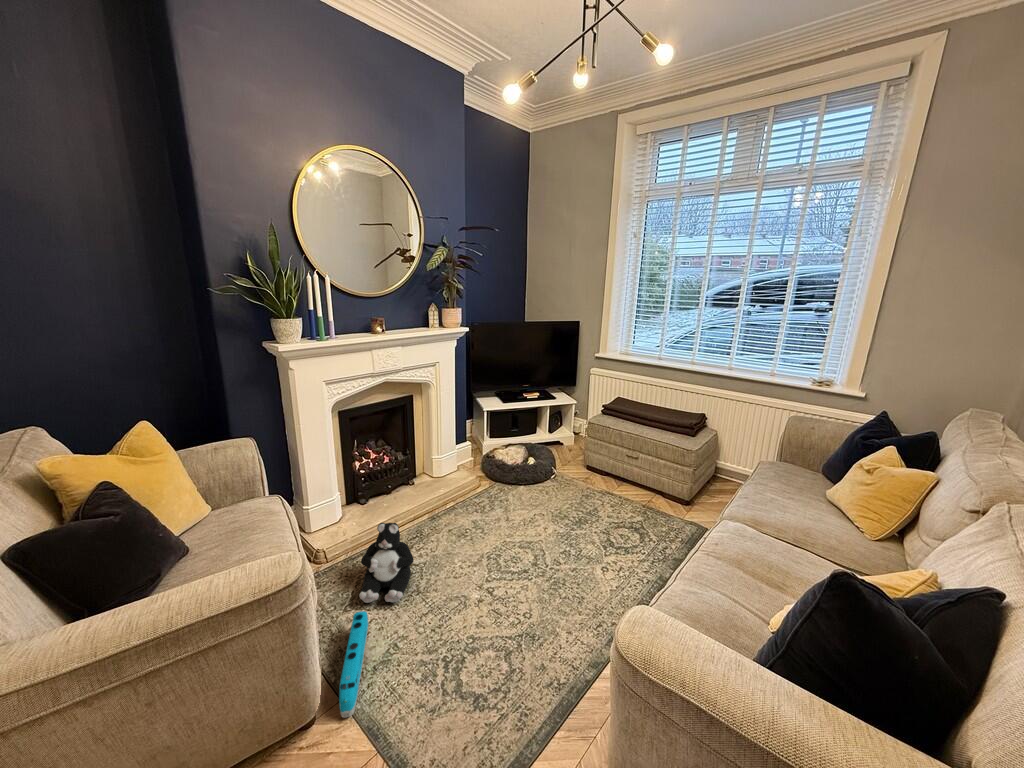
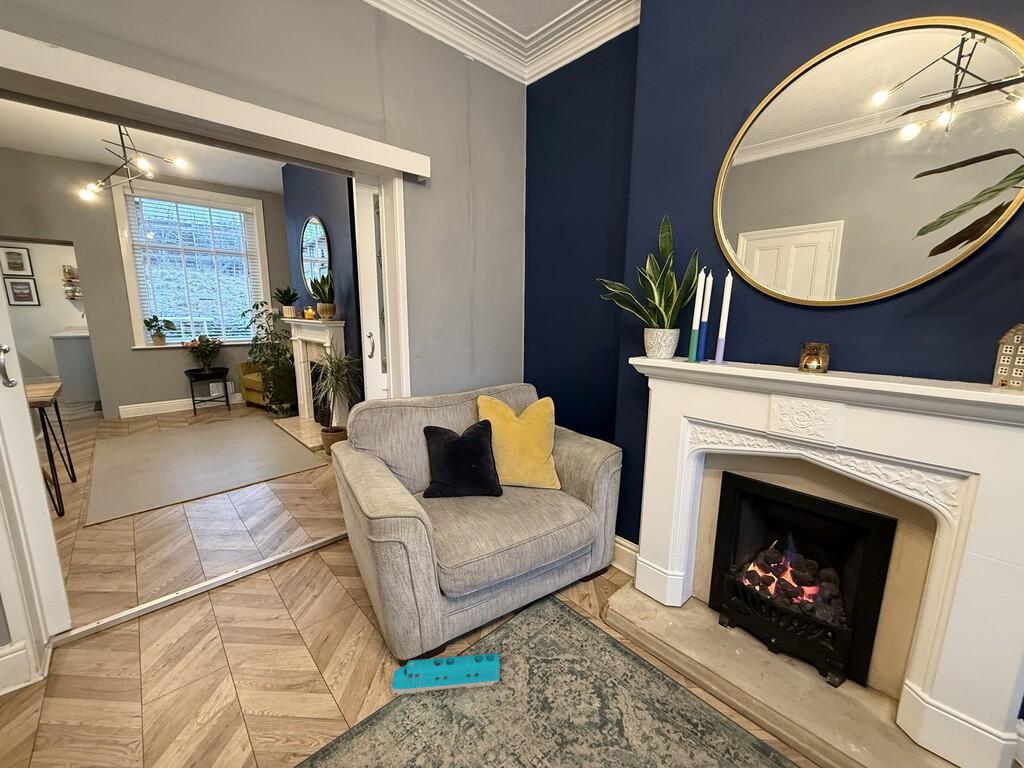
plush toy: present [359,523,414,603] -> none [533,612,618,722]

